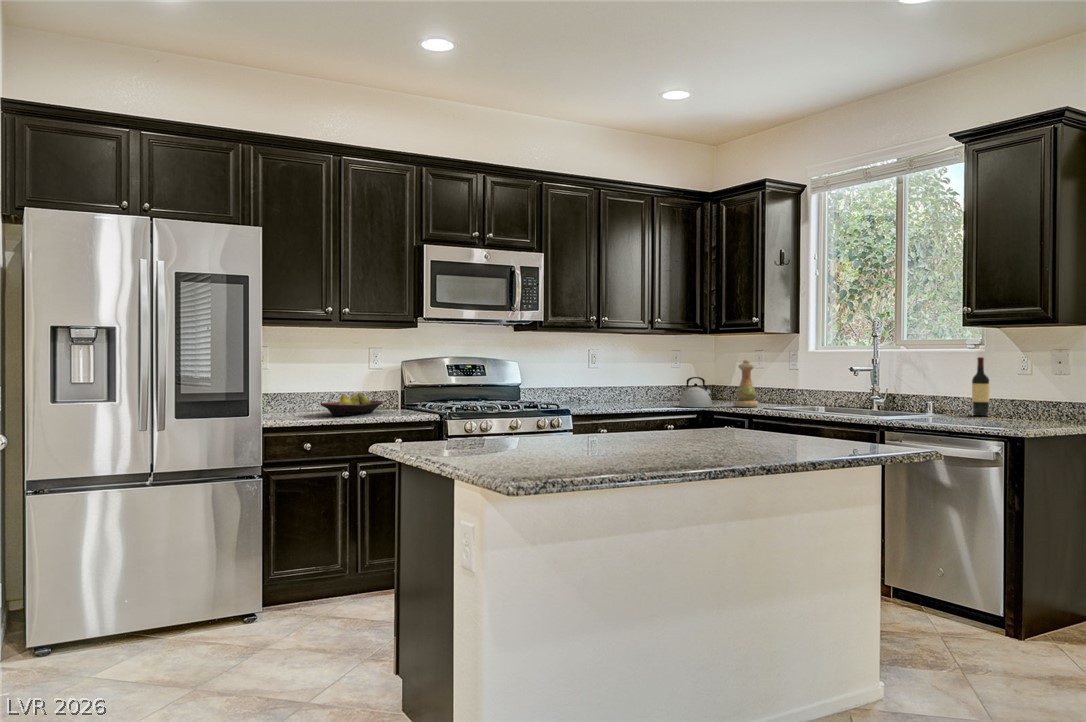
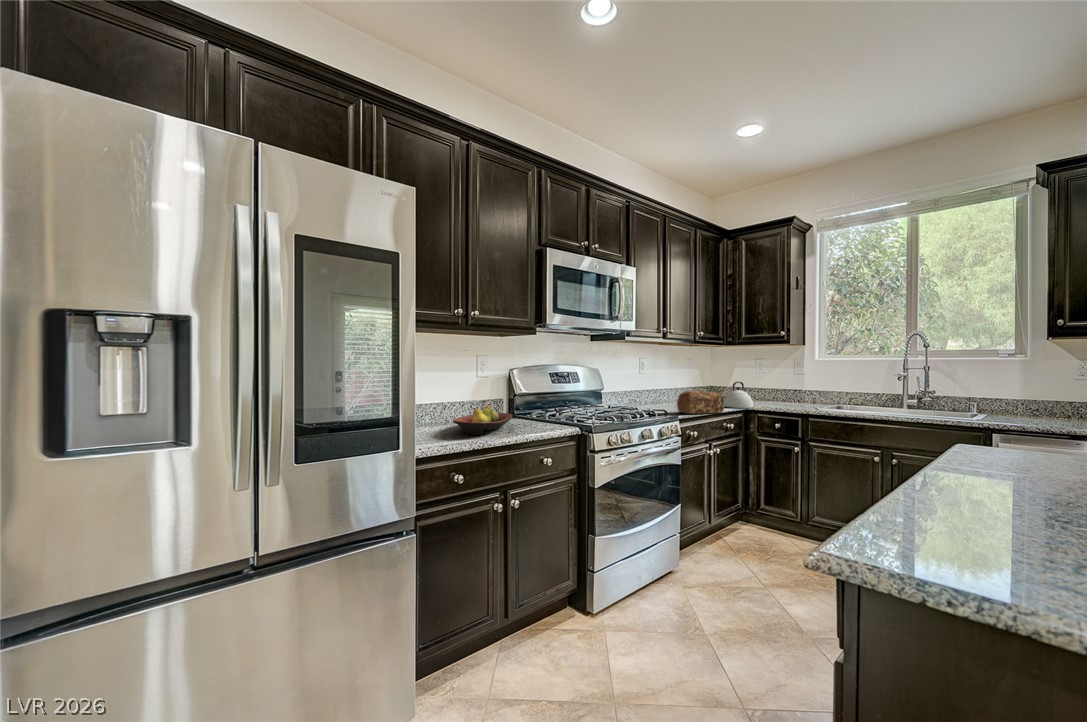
wine bottle: present [972,357,989,416] -> none [1020,366,1040,416]
vase: present [734,359,759,407] -> none [770,366,793,407]
bread loaf: none [604,386,653,411] -> present [677,391,724,414]

